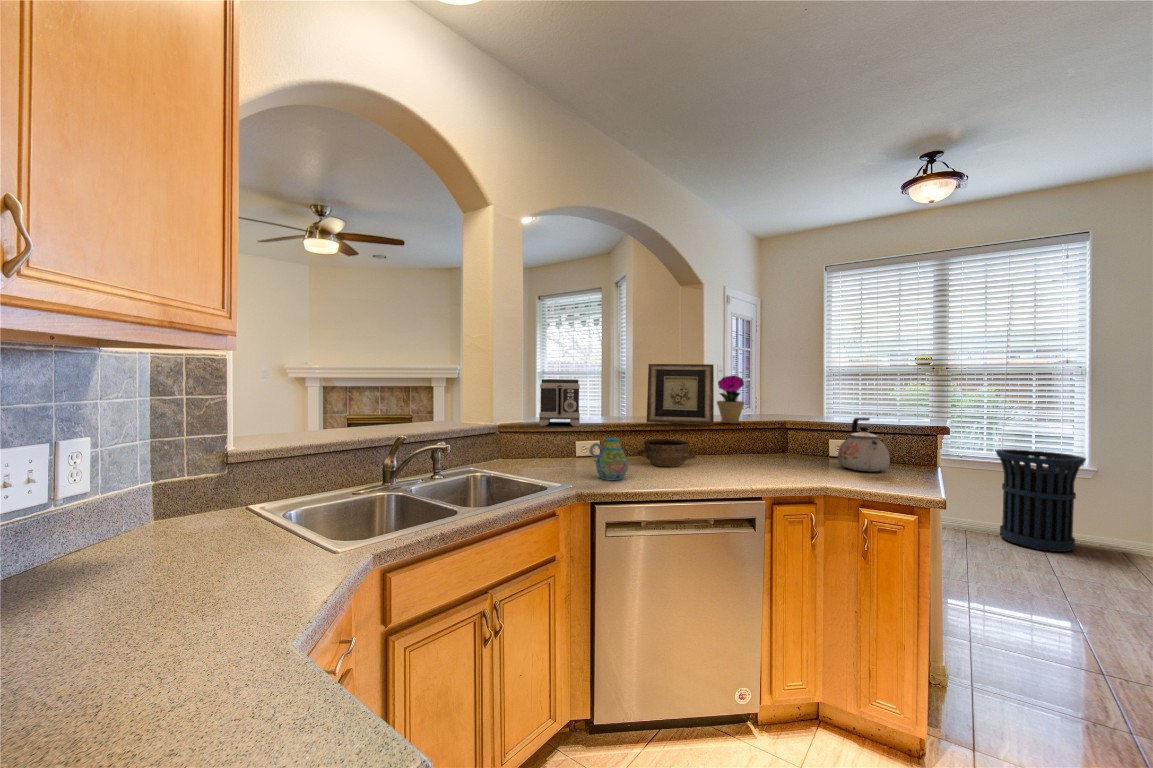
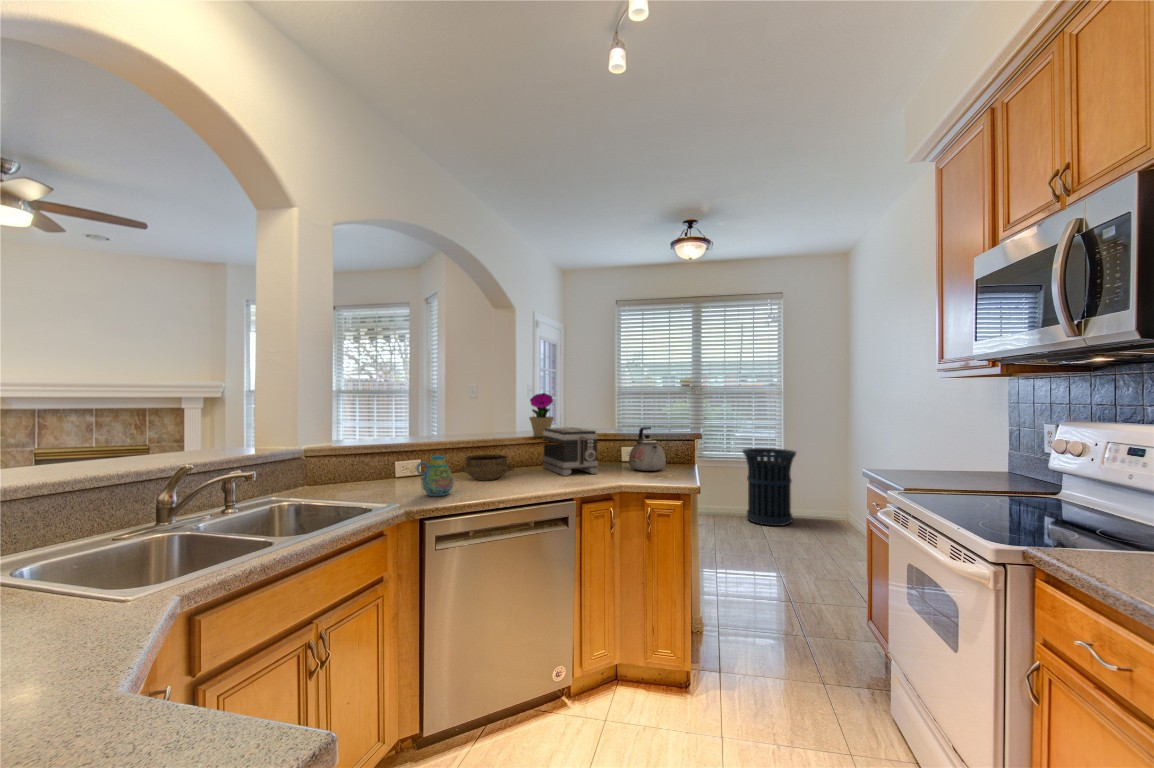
picture frame: present [647,364,714,425] -> none [465,383,528,440]
toaster: present [539,379,580,426] -> present [543,427,598,476]

